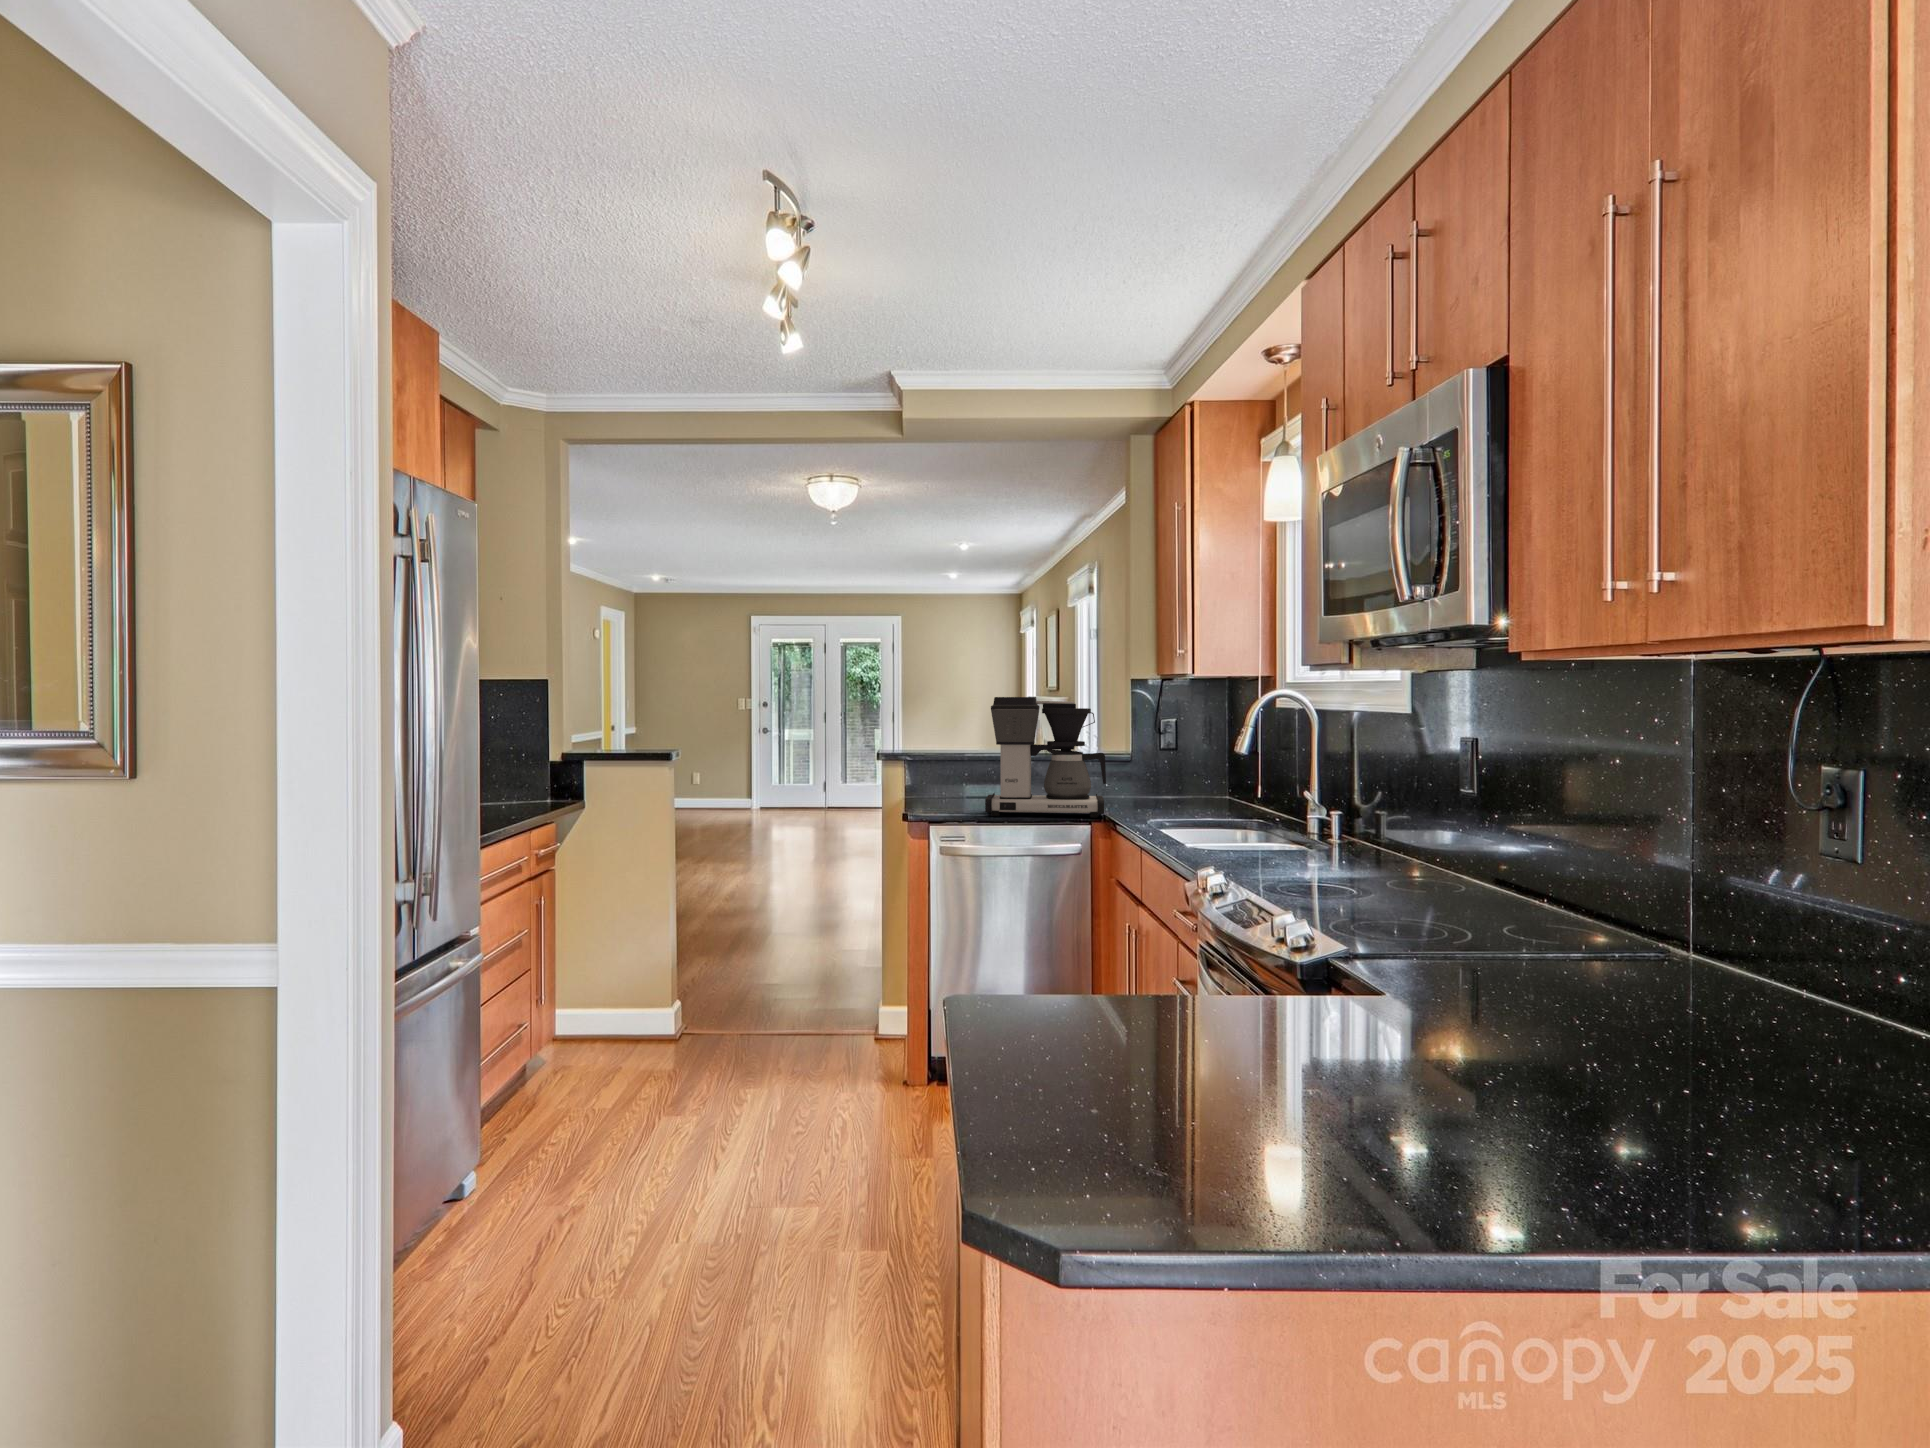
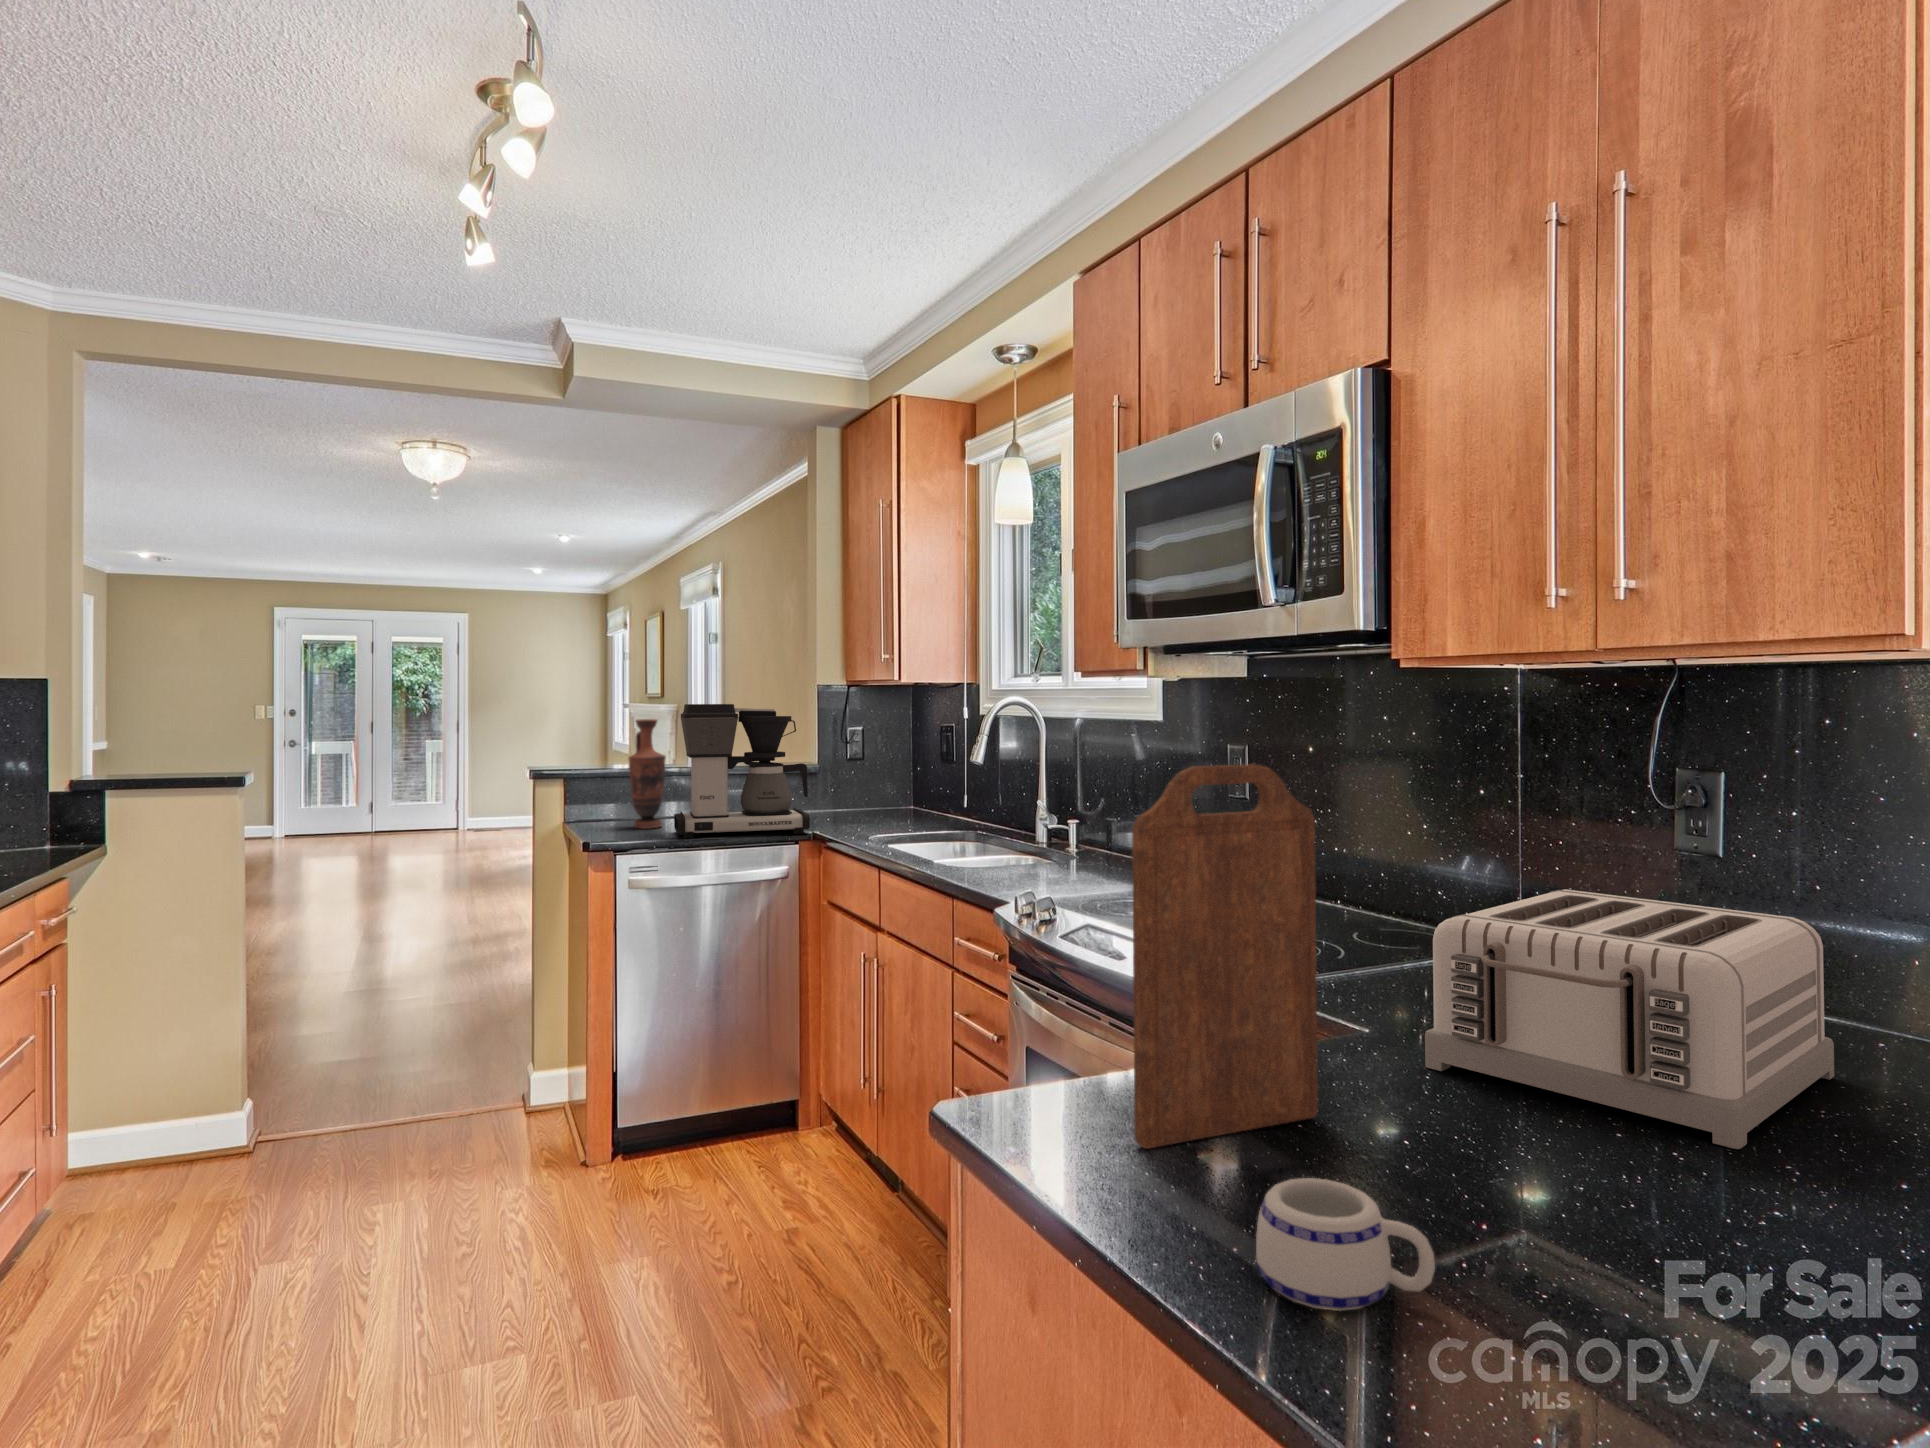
vase: none [954,710,986,807] -> present [628,719,666,828]
cutting board: none [1074,742,1248,1040] -> present [1132,764,1318,1149]
toaster: none [1412,882,1863,1110] -> present [1425,889,1834,1149]
mug: none [1047,1041,1157,1127] -> present [1256,1178,1435,1311]

